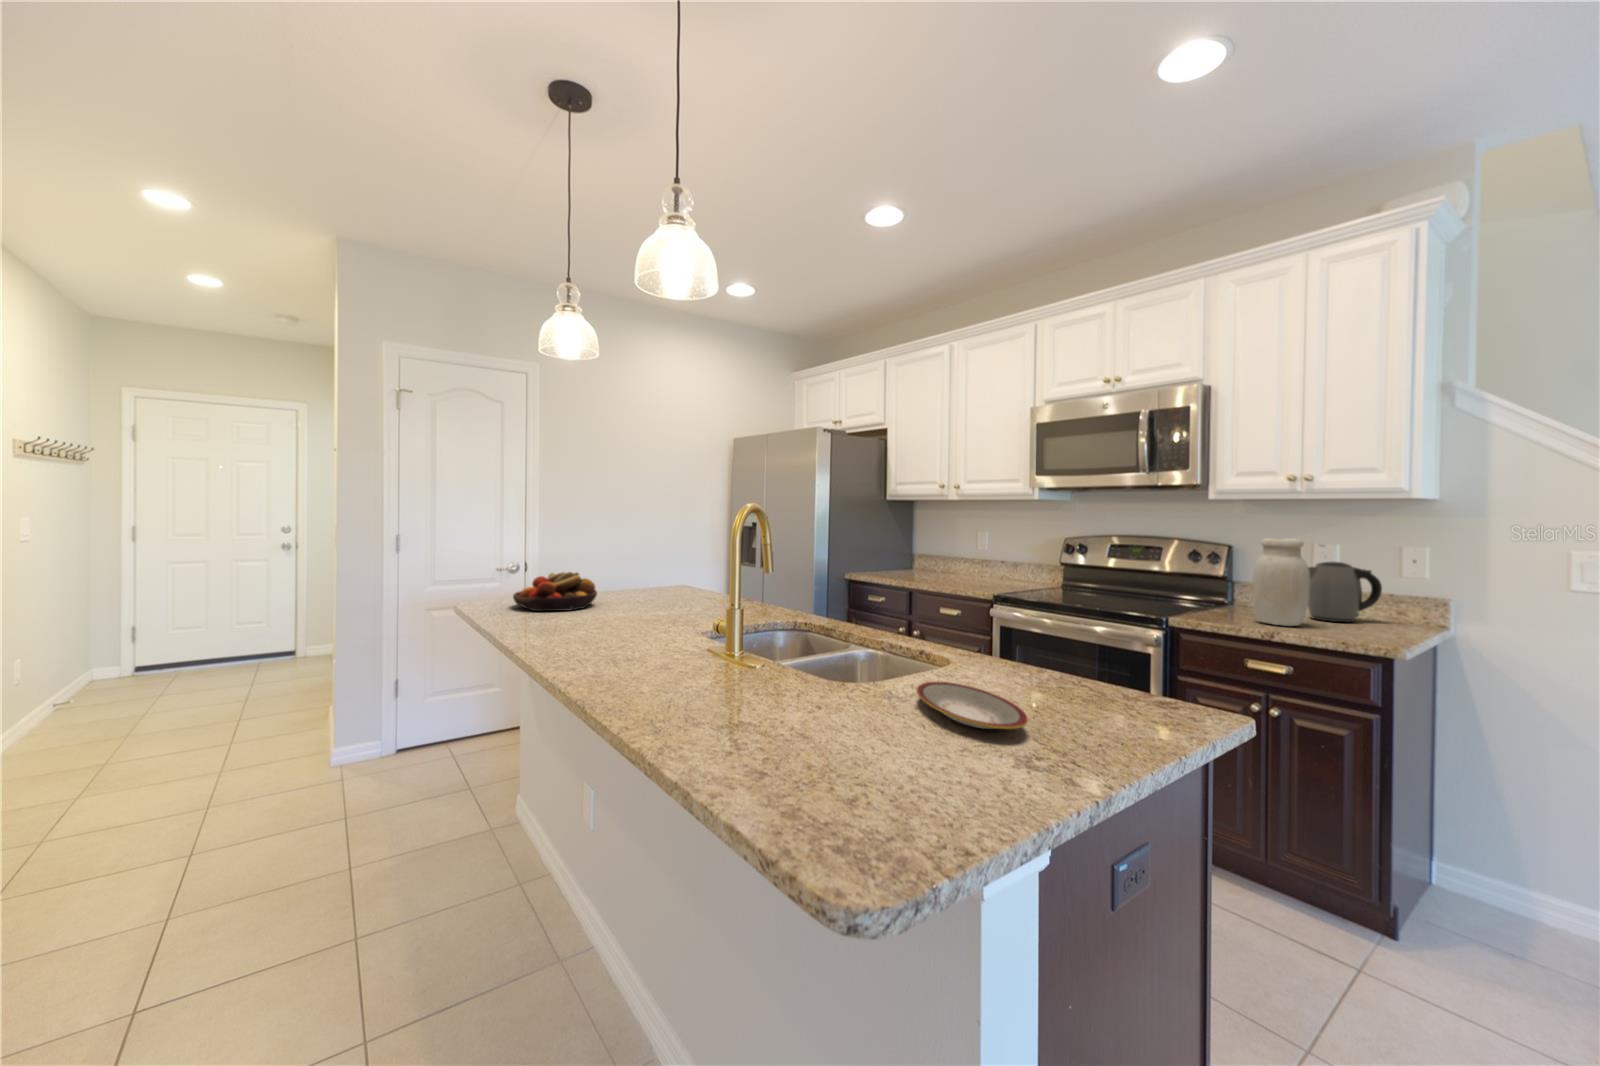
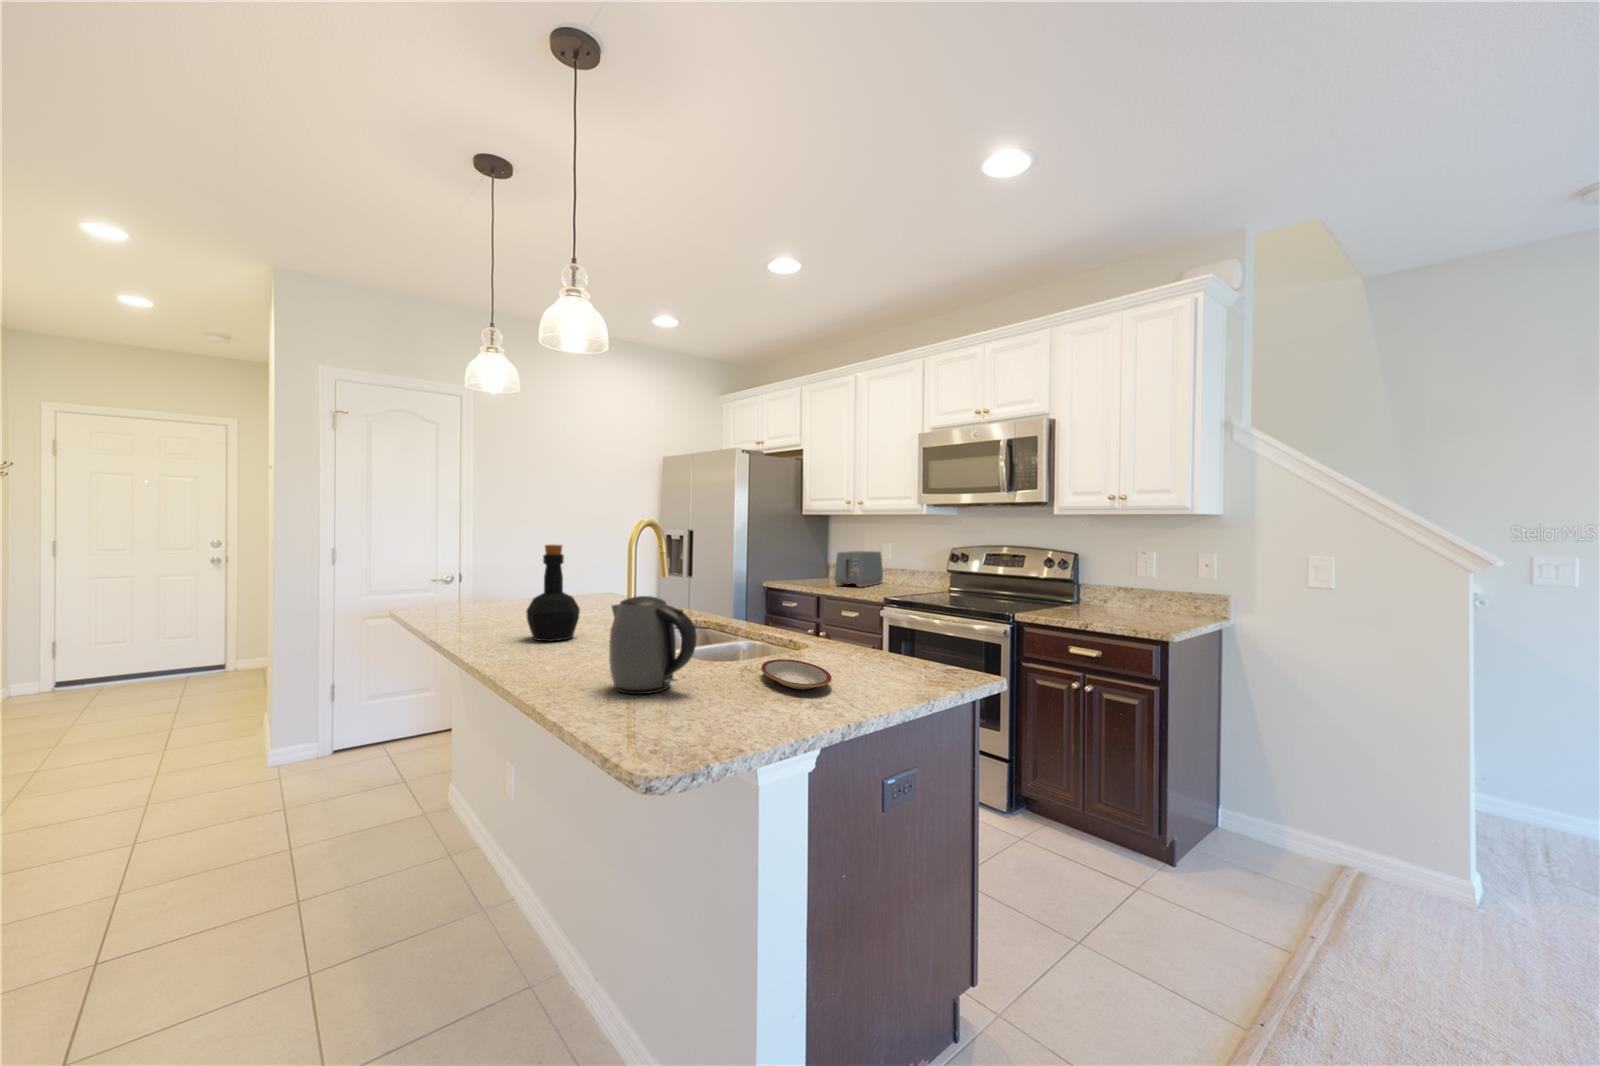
bottle: none [607,532,669,648] -> present [526,544,580,641]
jar: present [1252,538,1310,626] -> none [1080,546,1121,619]
toaster: none [928,542,982,583] -> present [834,551,883,587]
kettle: present [1307,562,1382,622] -> present [609,596,697,694]
fruit bowl: present [513,572,597,611] -> none [446,580,523,615]

